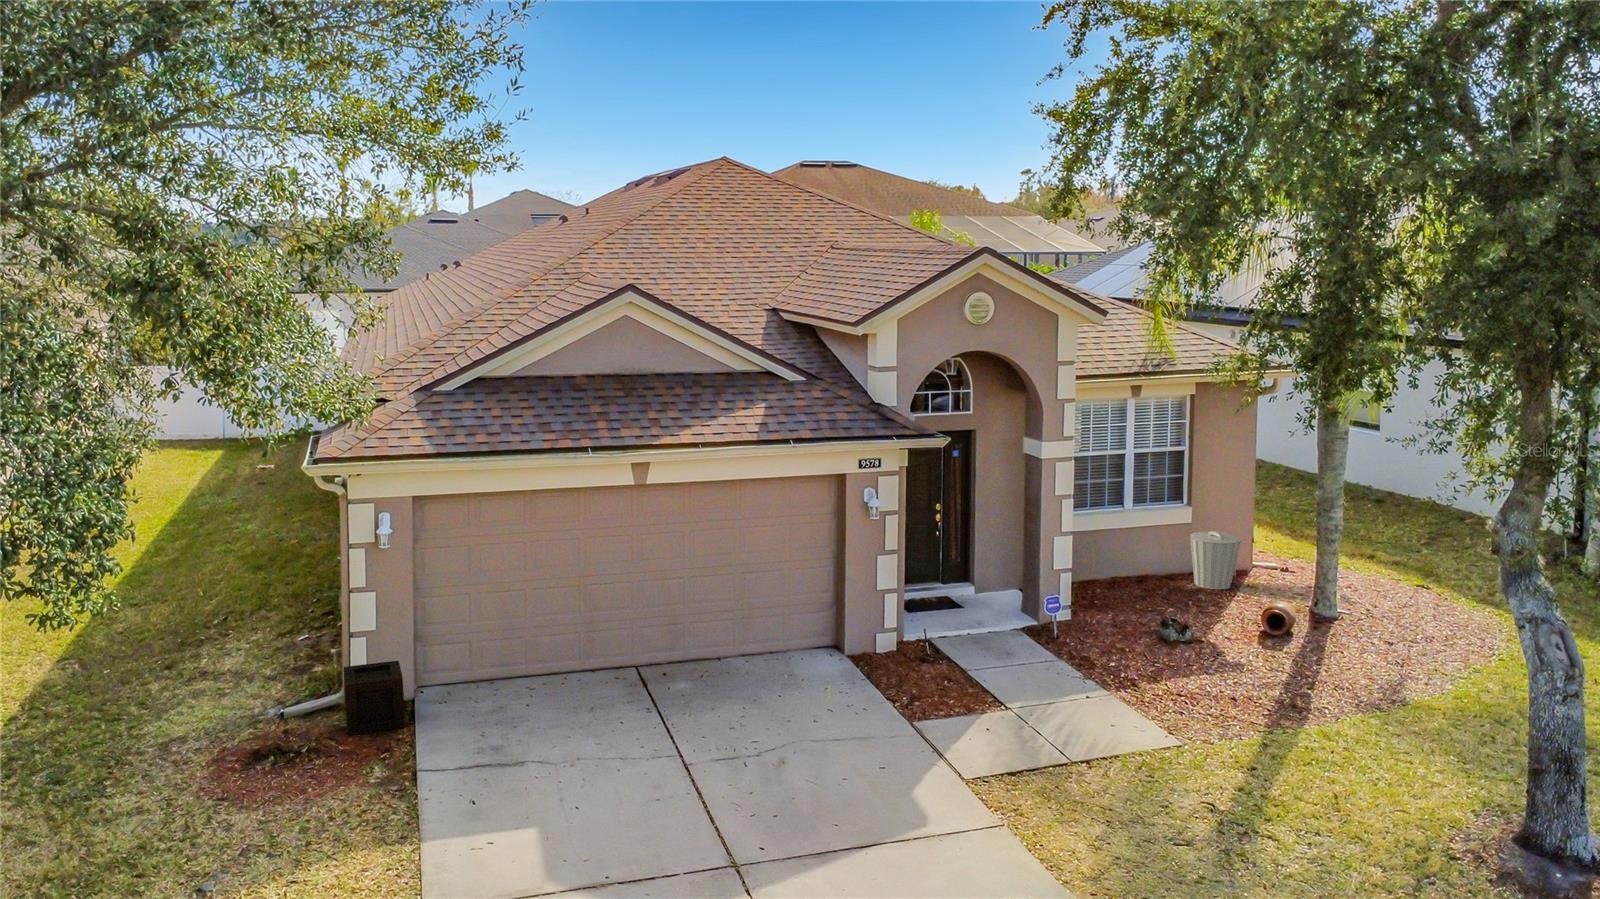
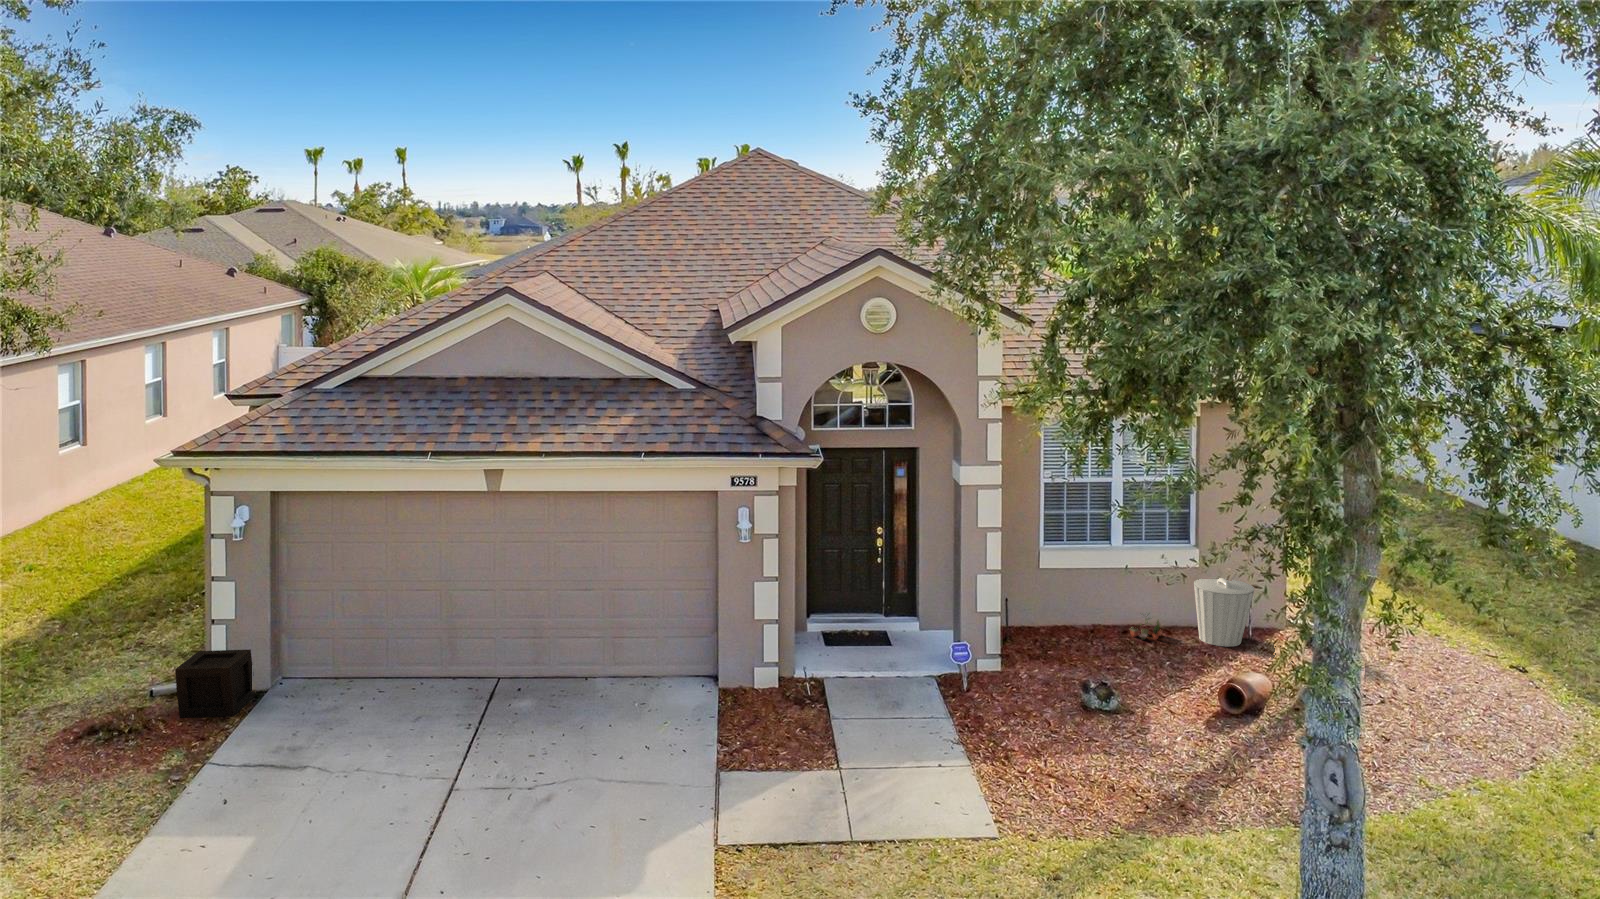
potted plant: none [1140,565,1167,590] -> present [1130,619,1162,640]

